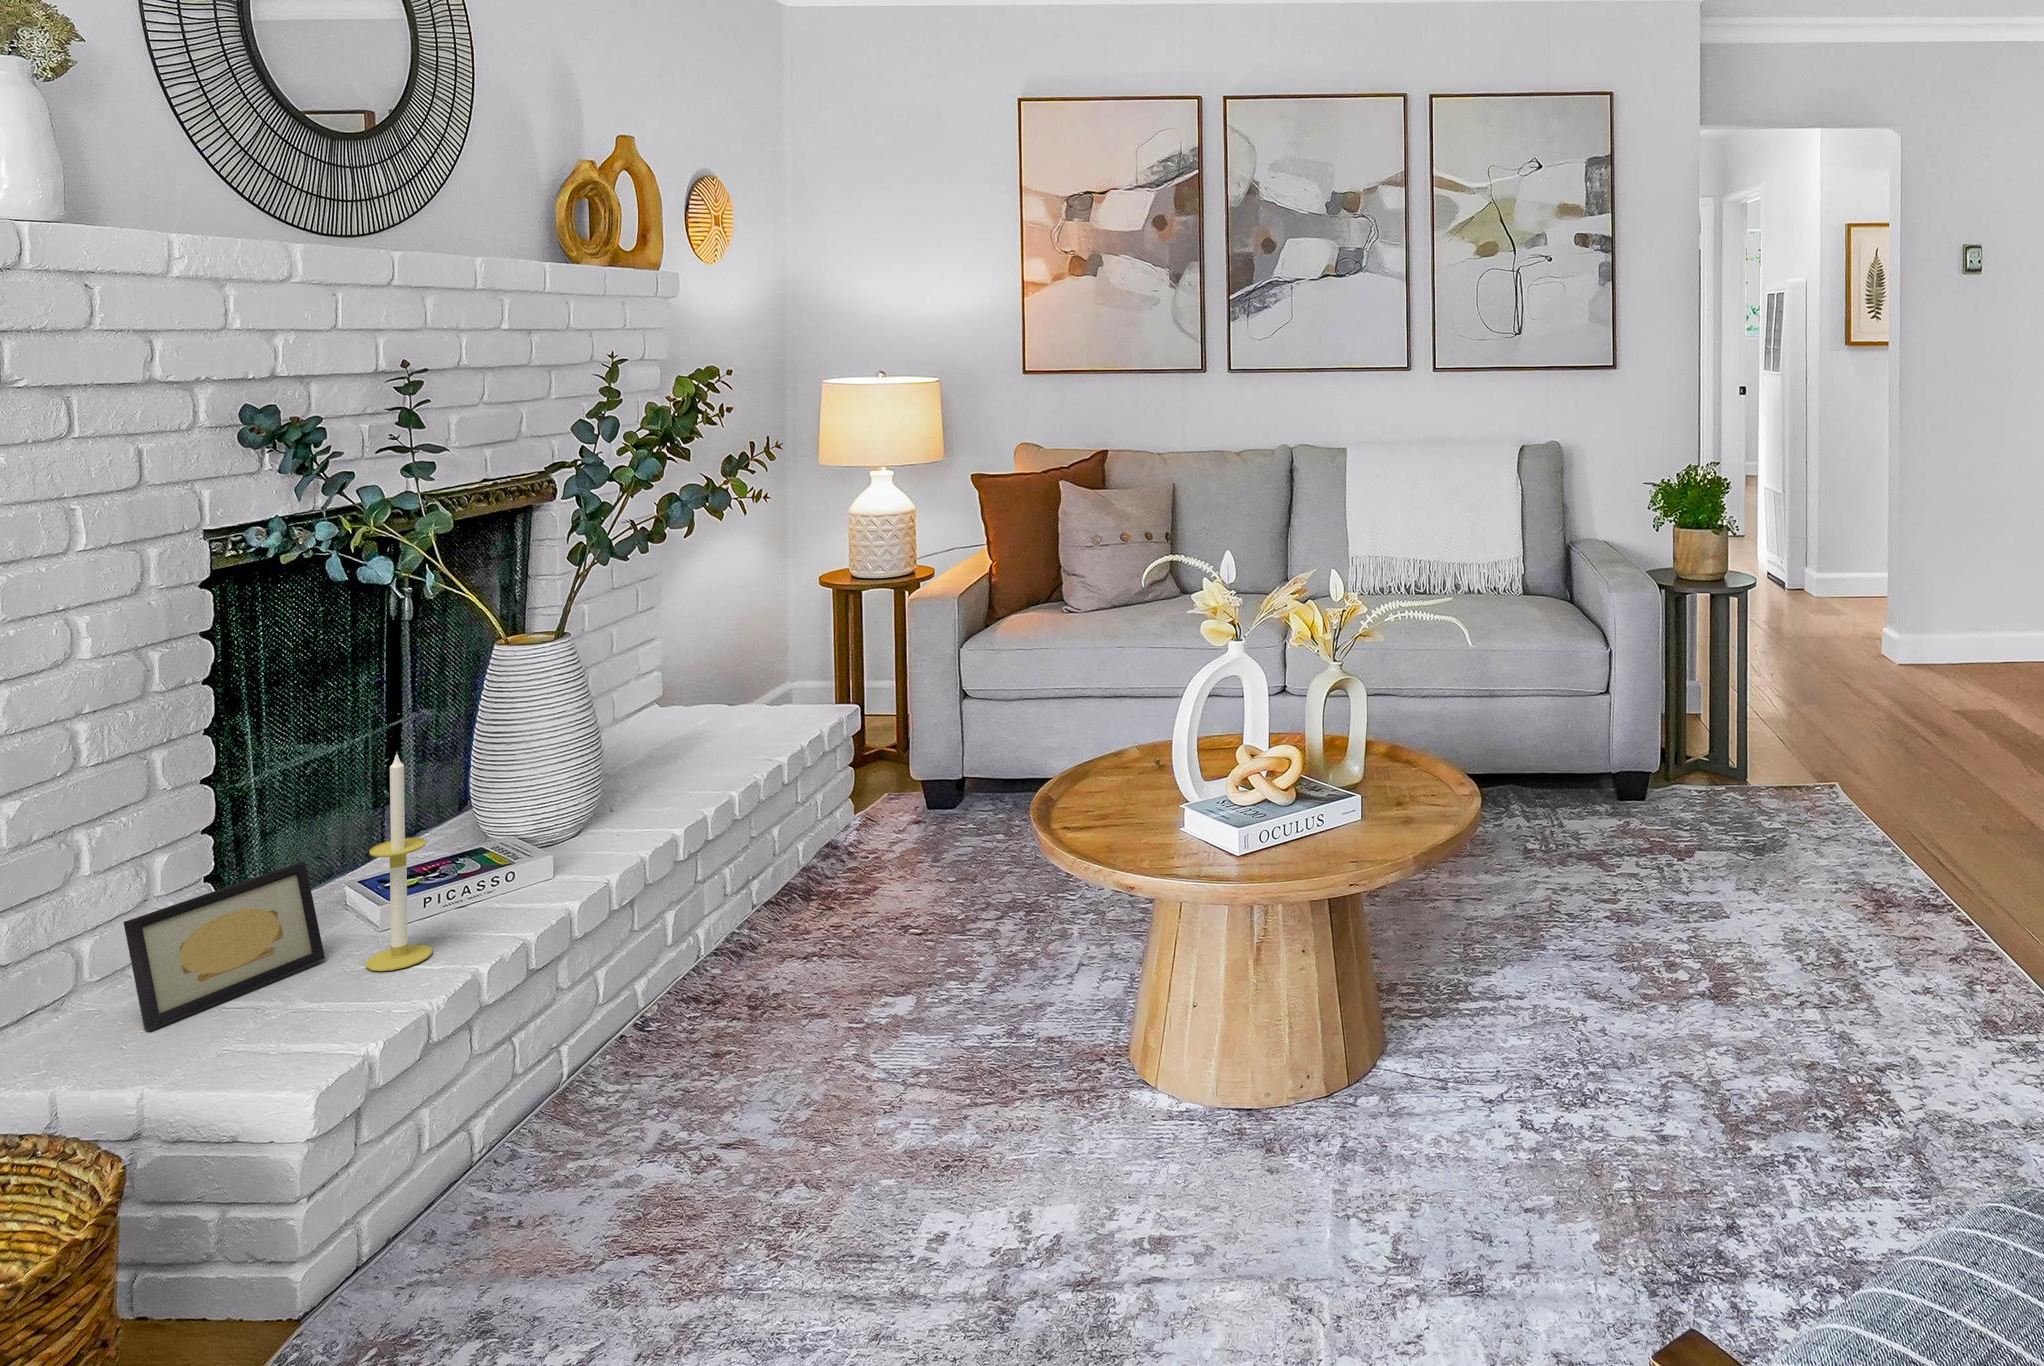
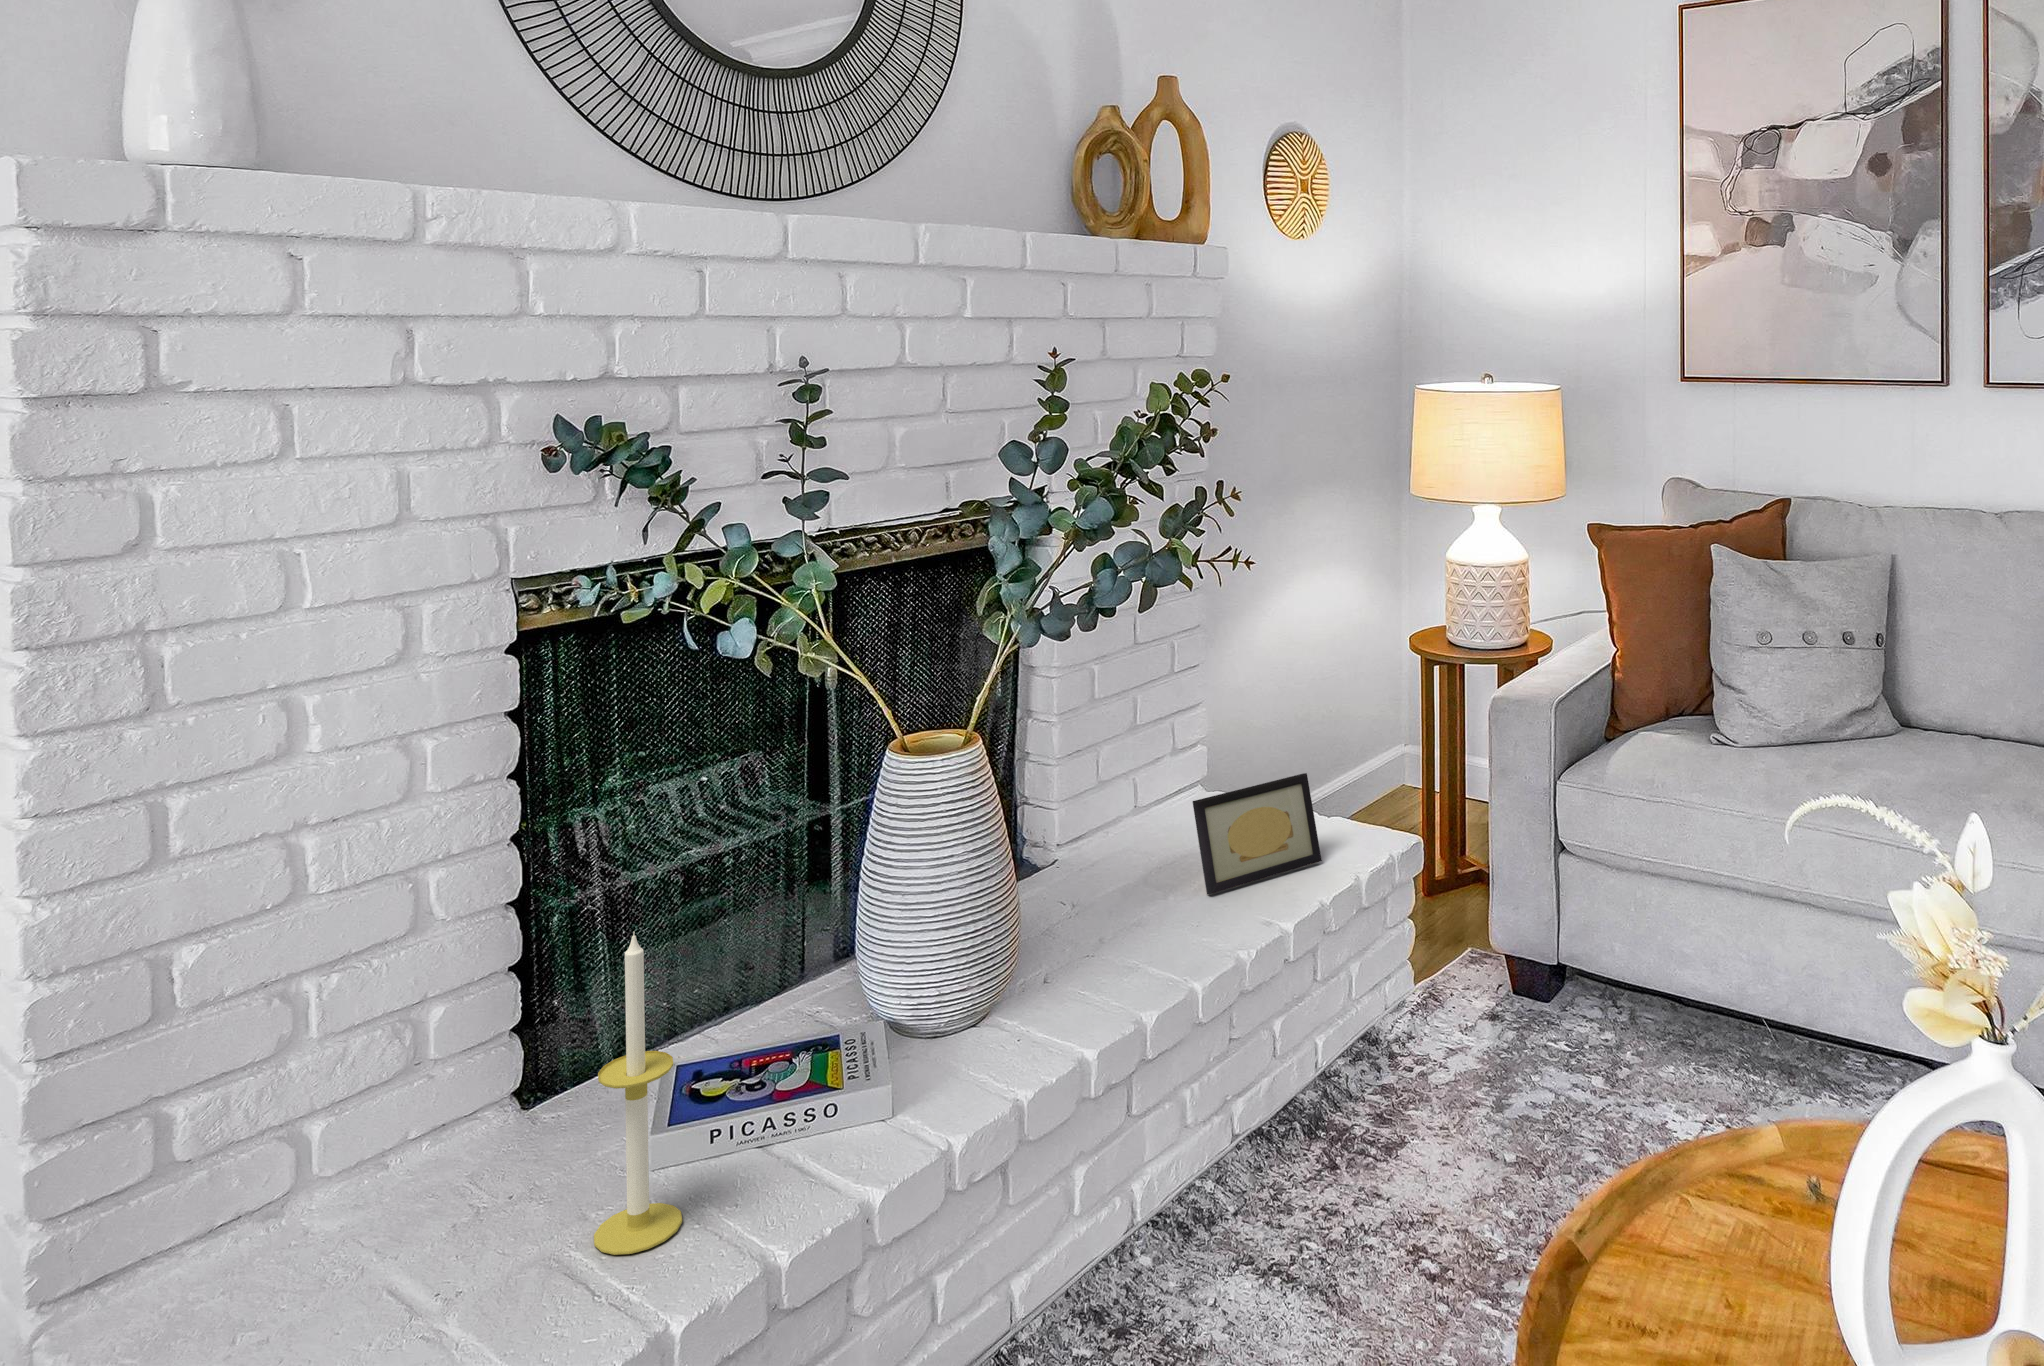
picture frame: present [123,861,325,1030] -> present [1193,773,1322,894]

